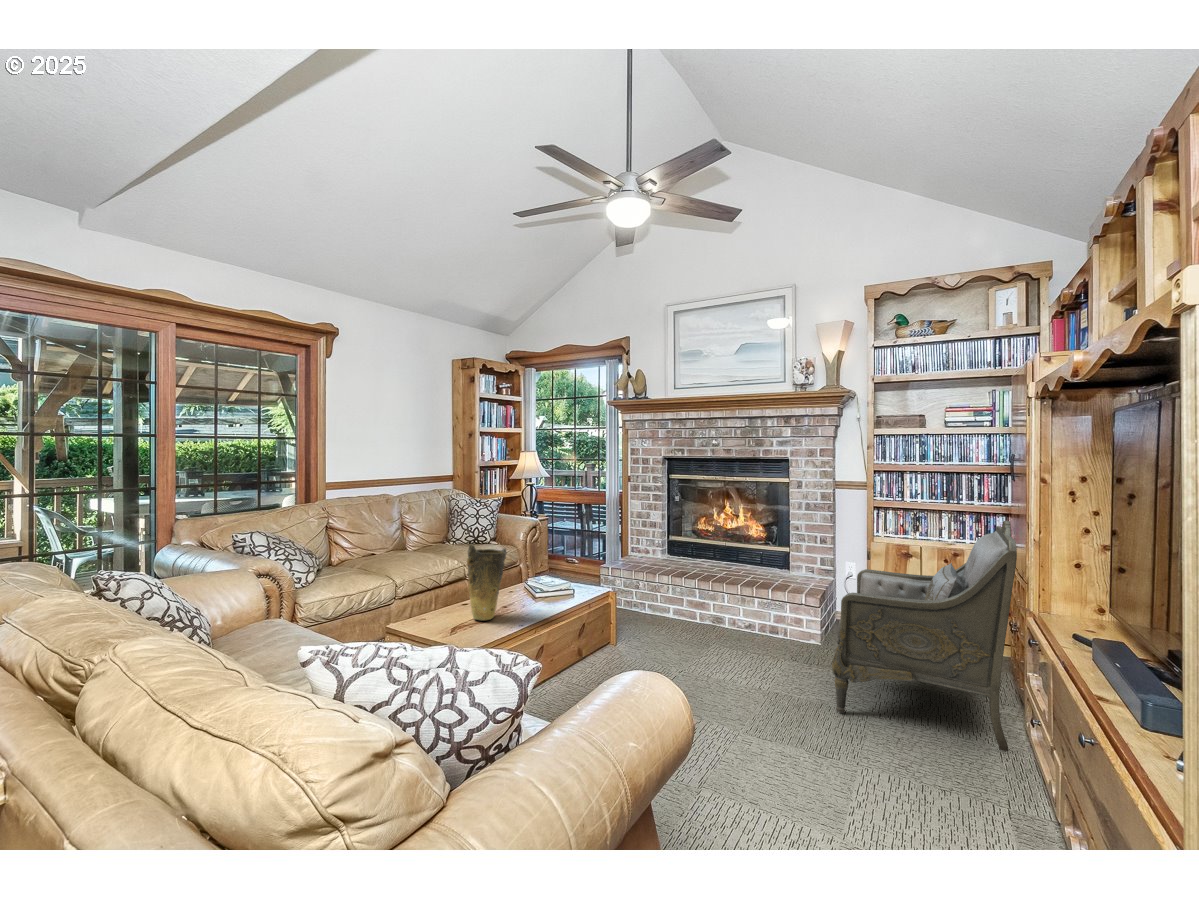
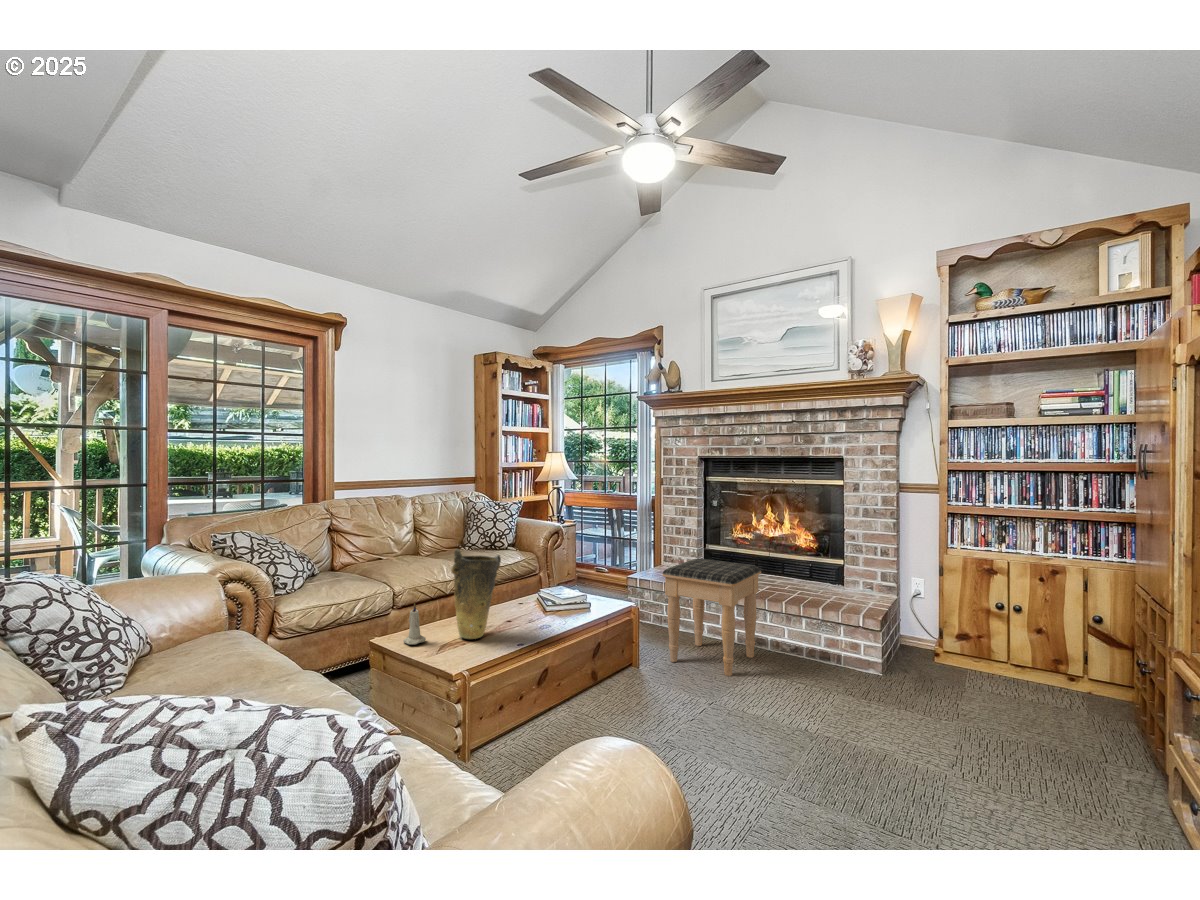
armchair: present [832,521,1017,751] -> none [898,530,1163,848]
footstool: none [637,549,721,648] -> present [663,558,761,676]
candle: none [426,590,446,626] -> present [403,603,426,645]

